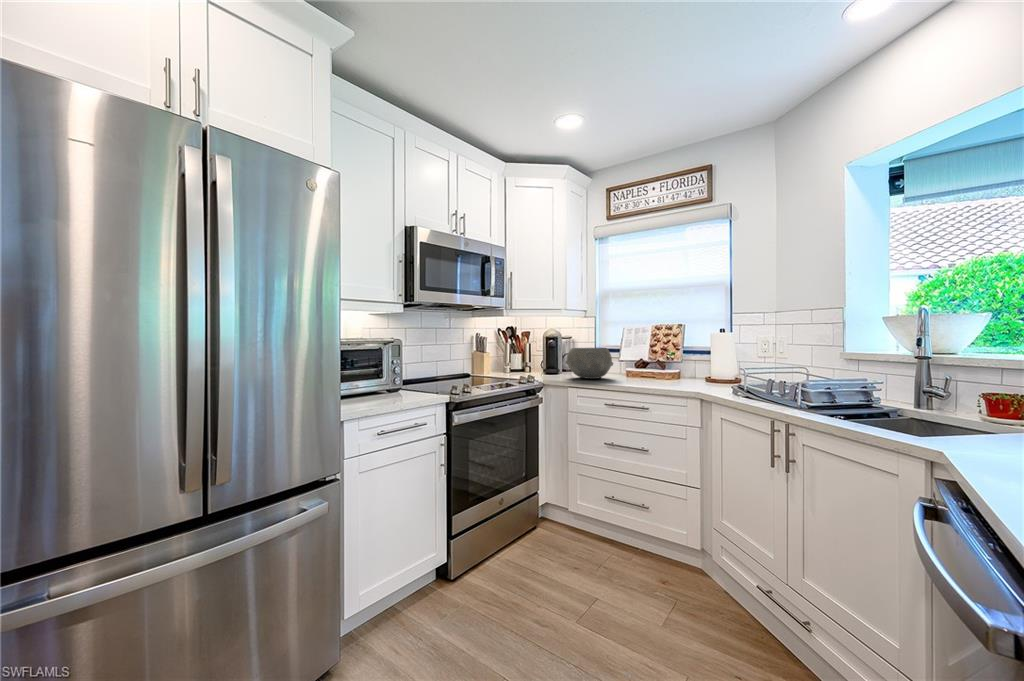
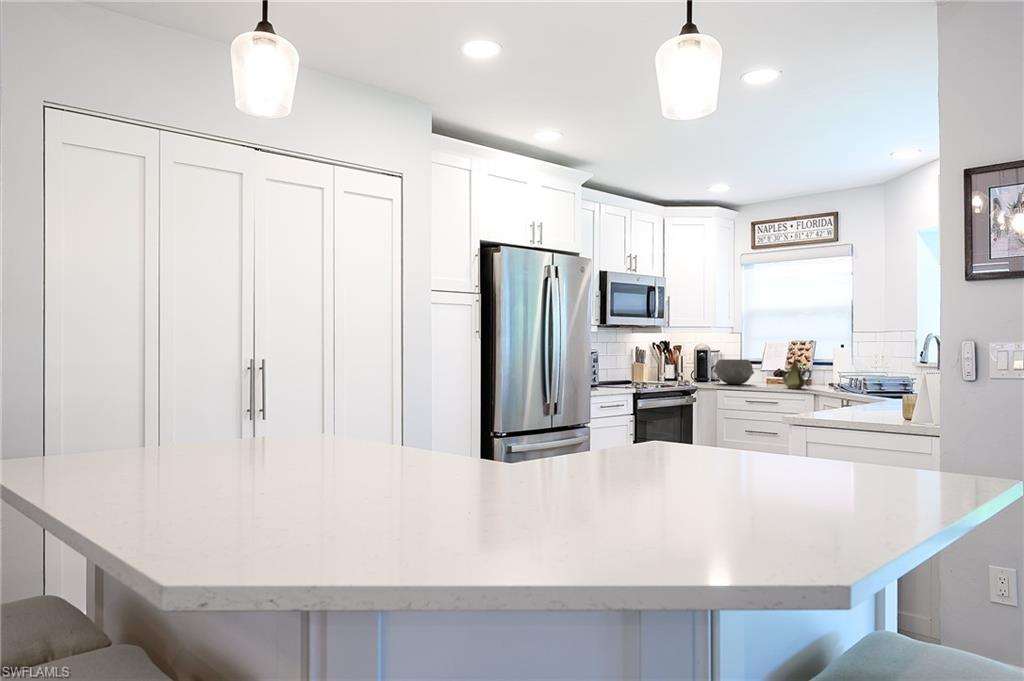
teapot: none [649,344,692,387] -> present [781,356,811,389]

